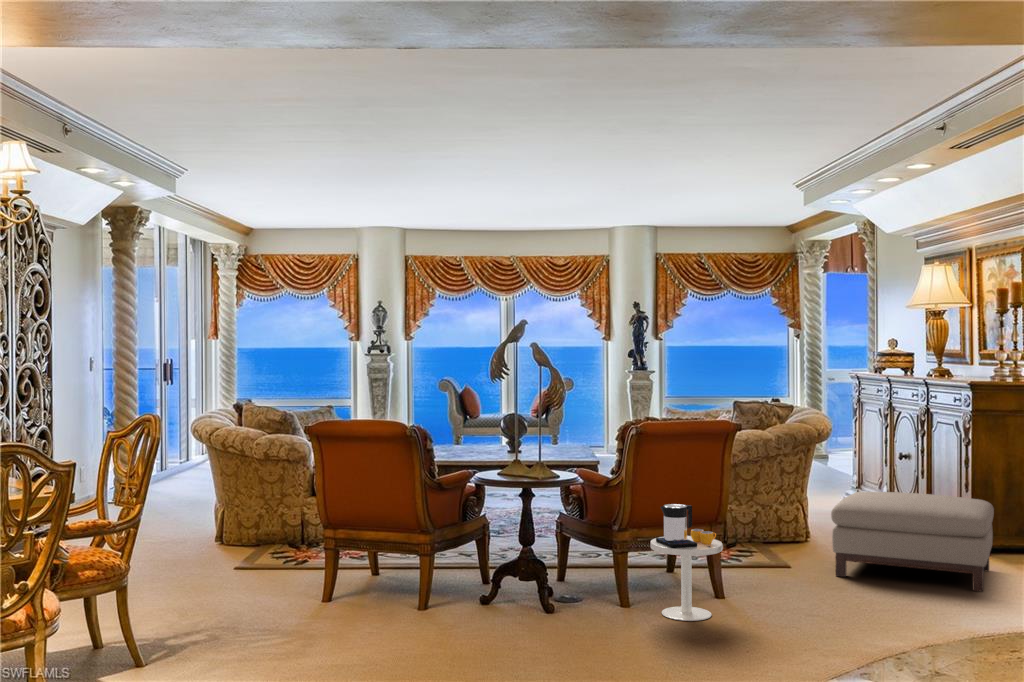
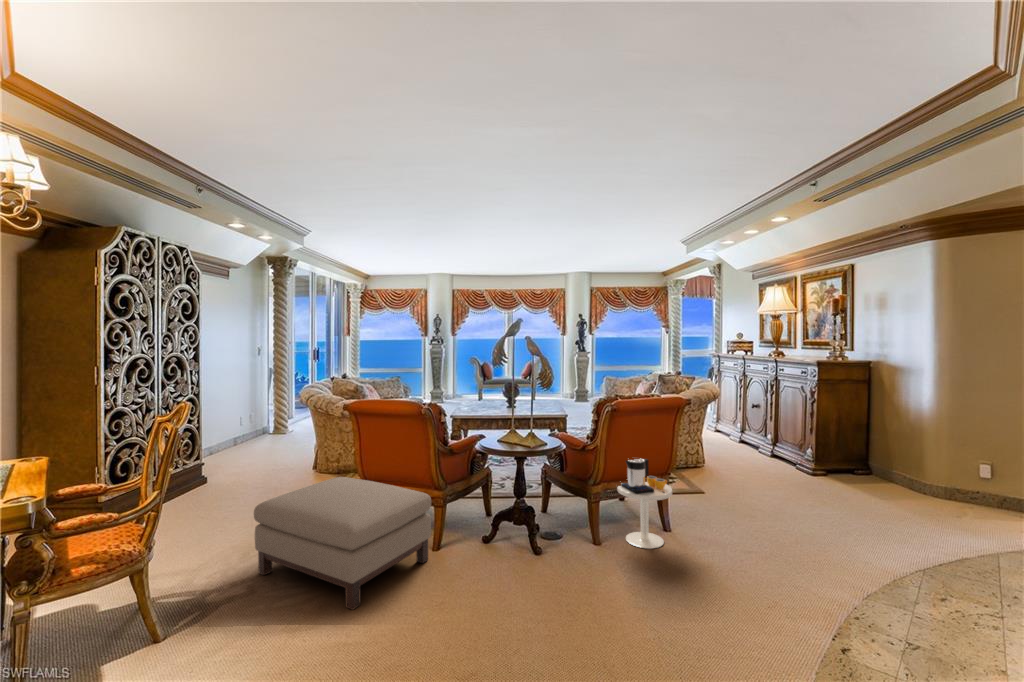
ottoman: present [831,492,994,592] -> present [254,477,431,610]

